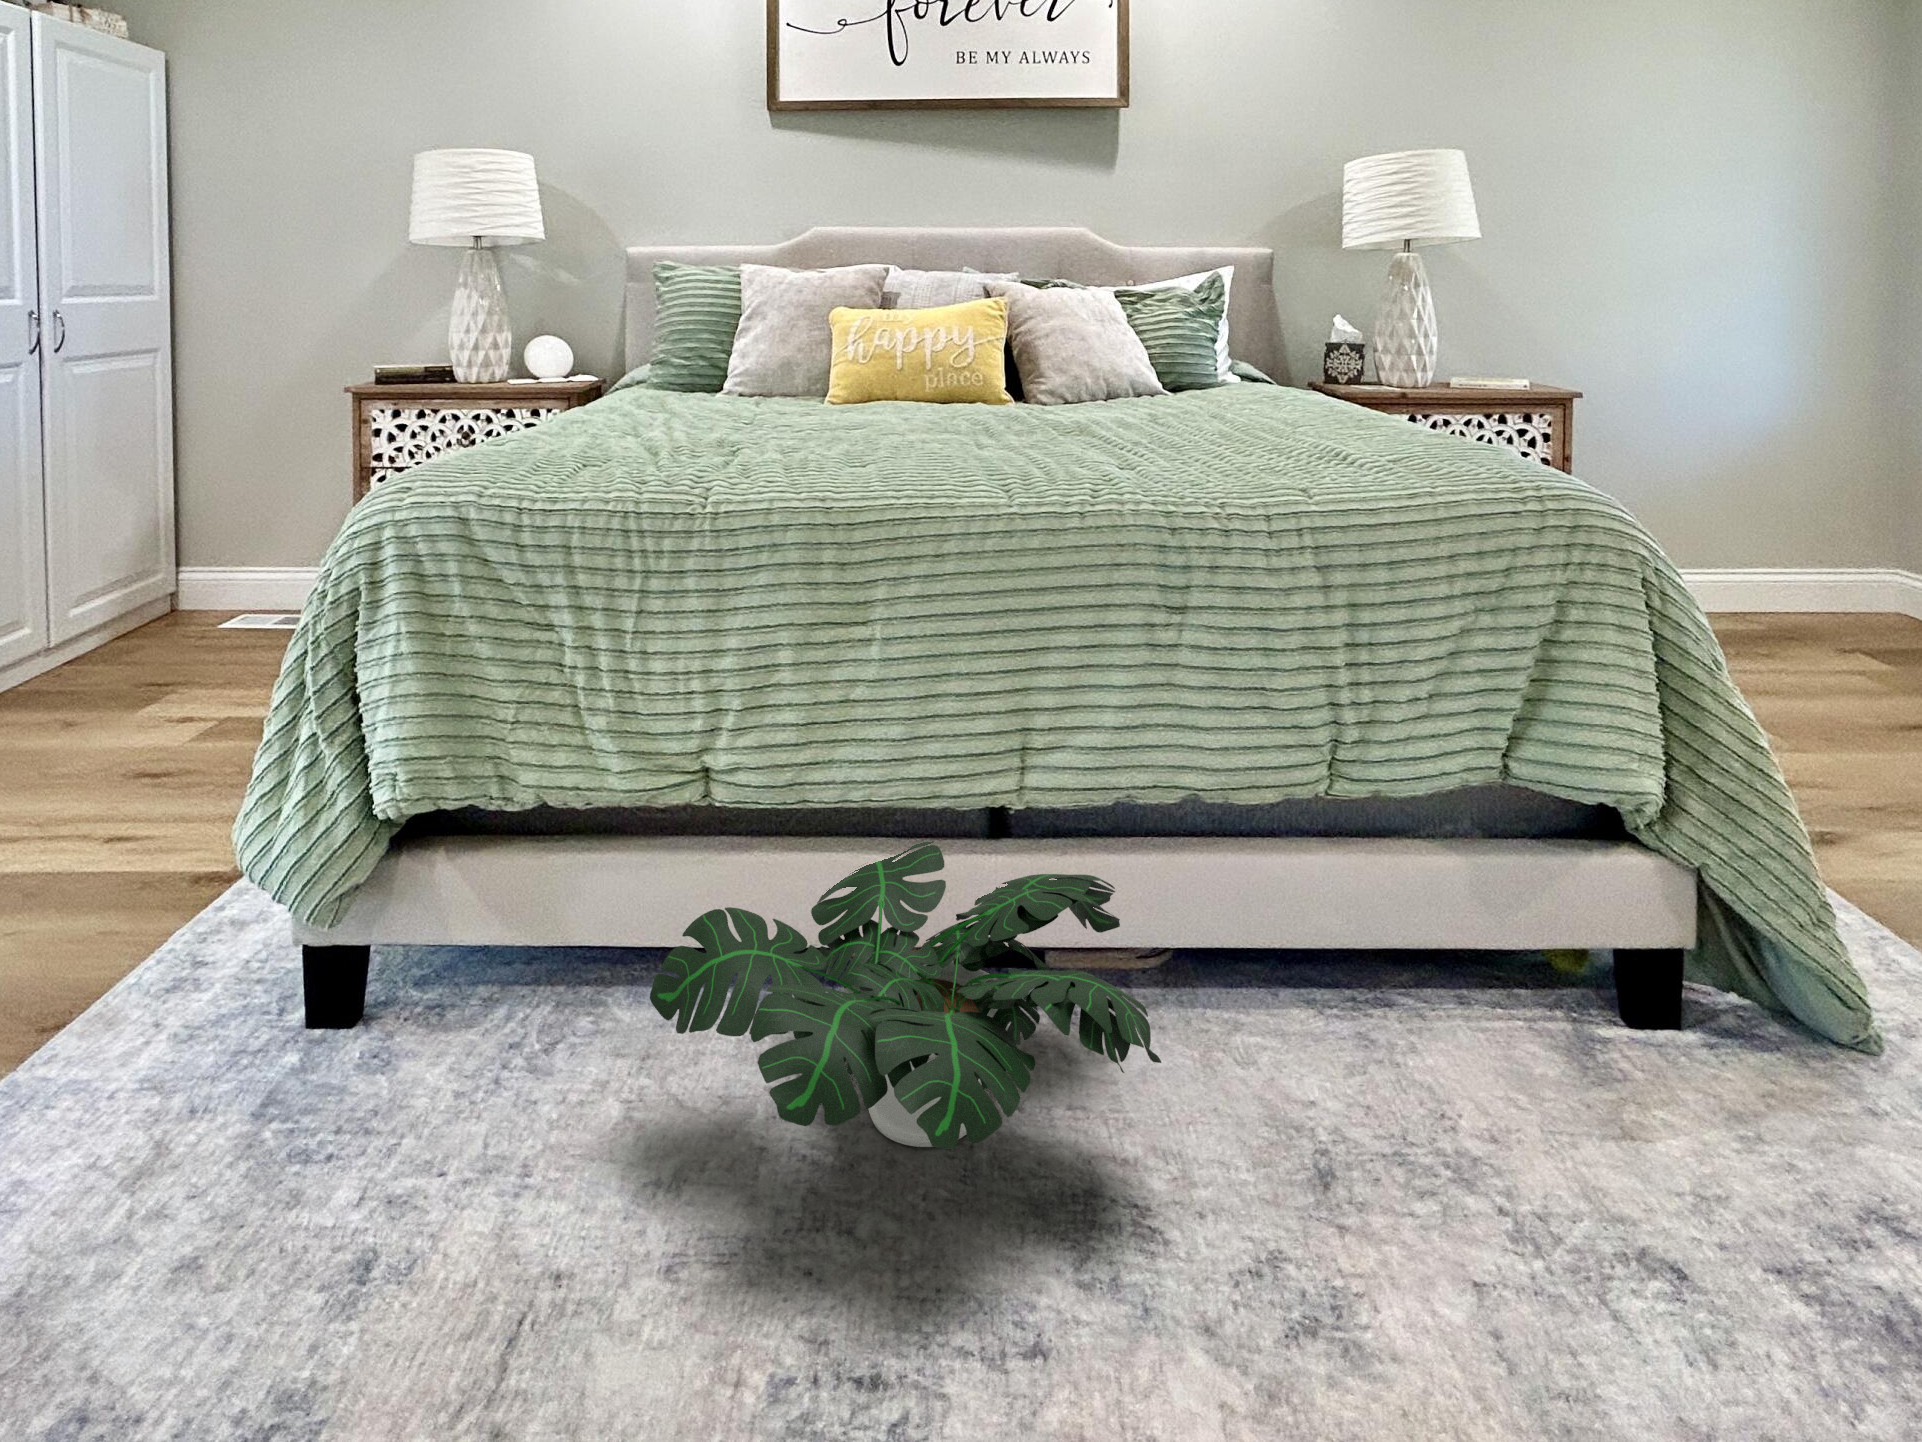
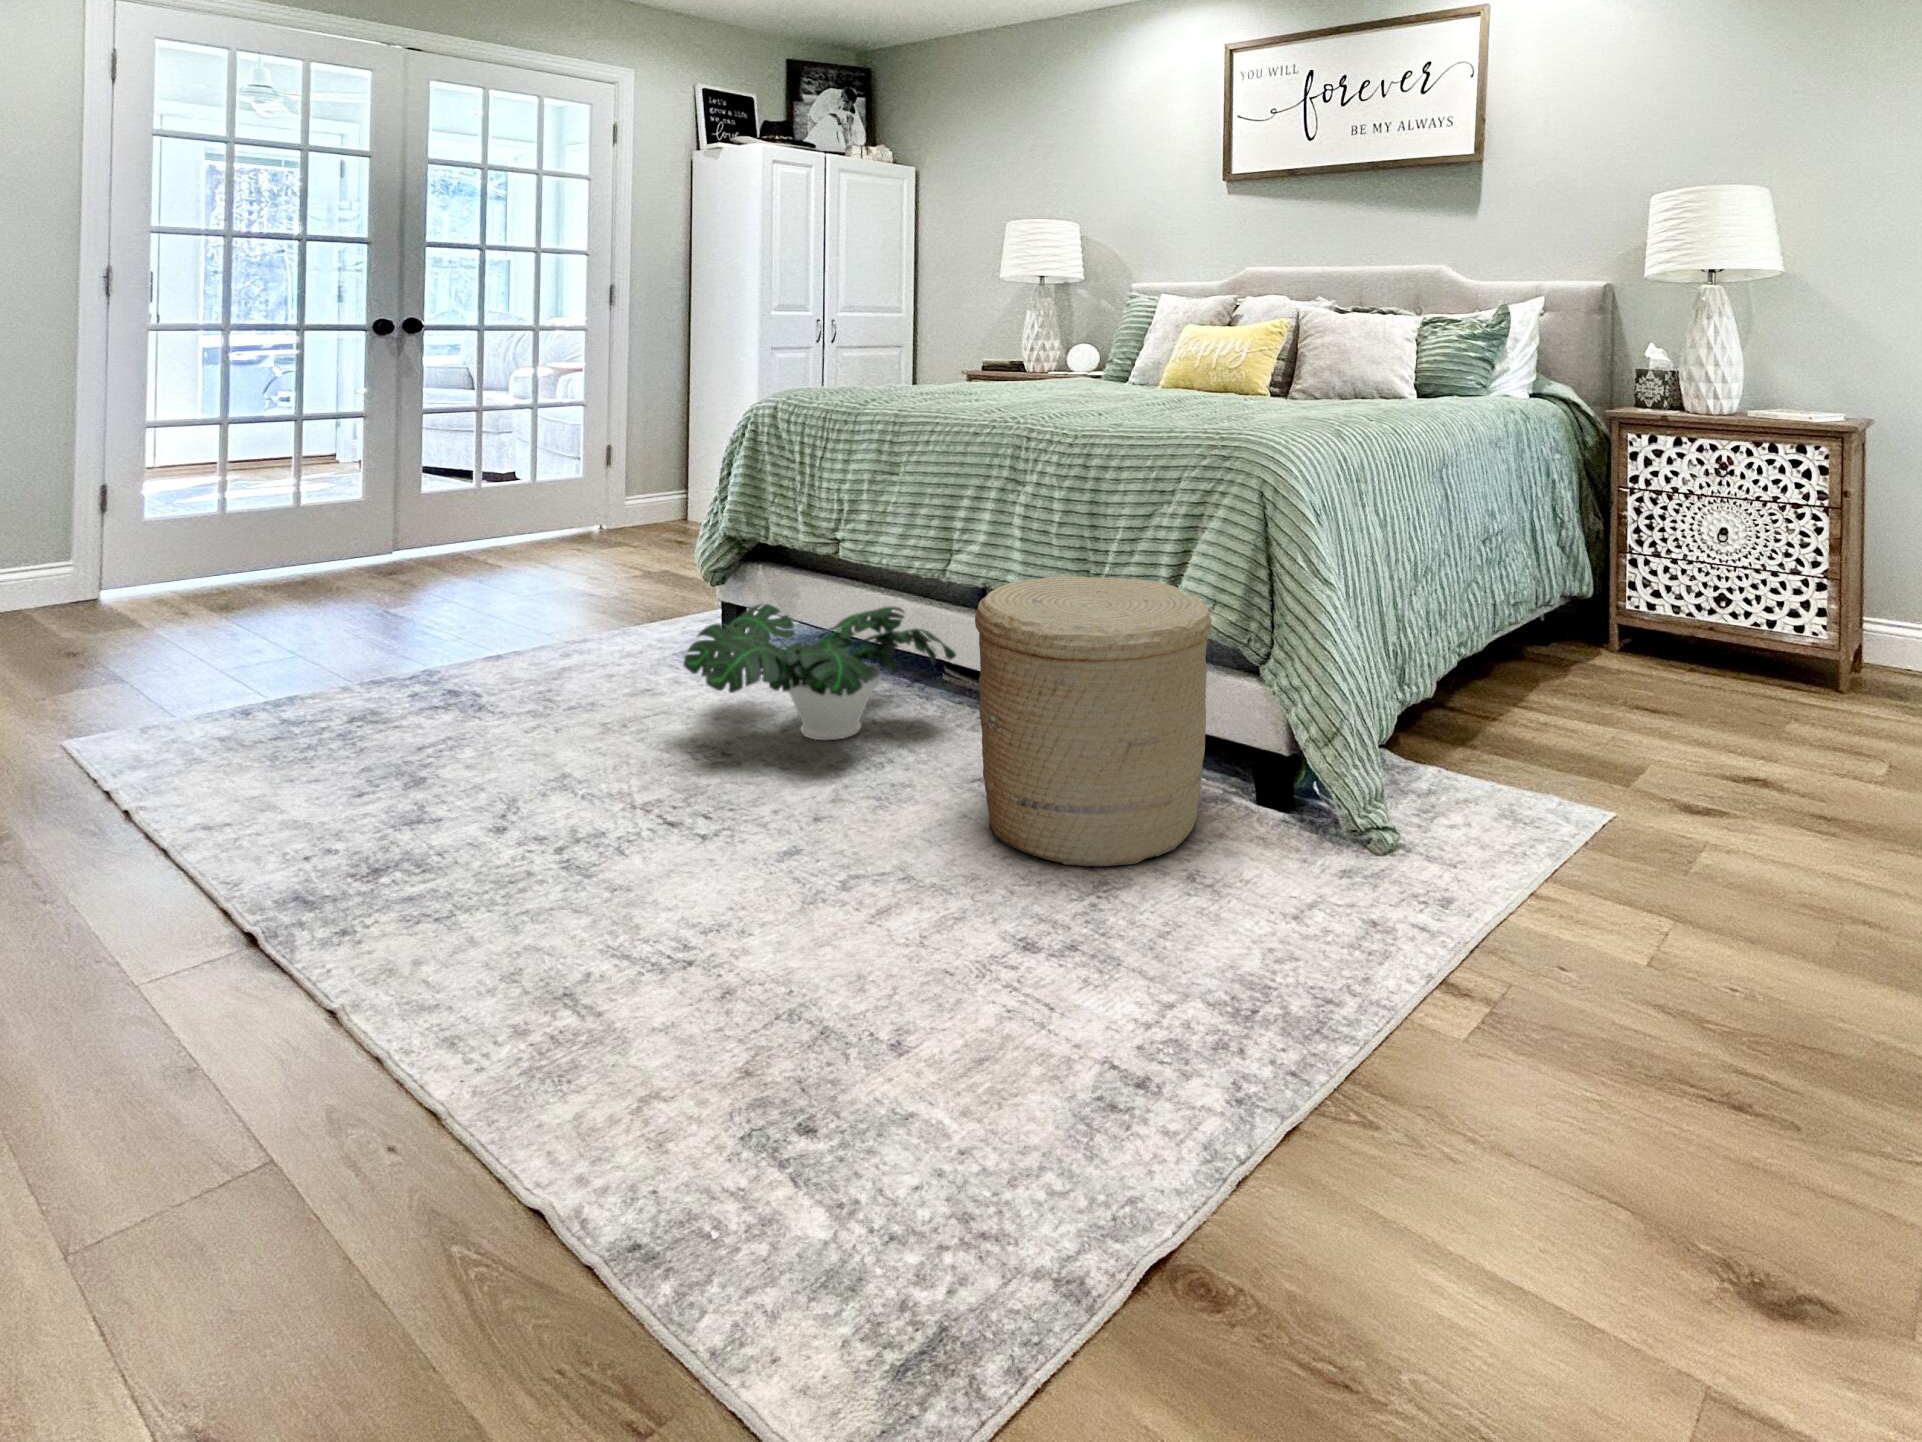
woven basket: none [1379,713,1795,1221] -> present [975,576,1212,866]

